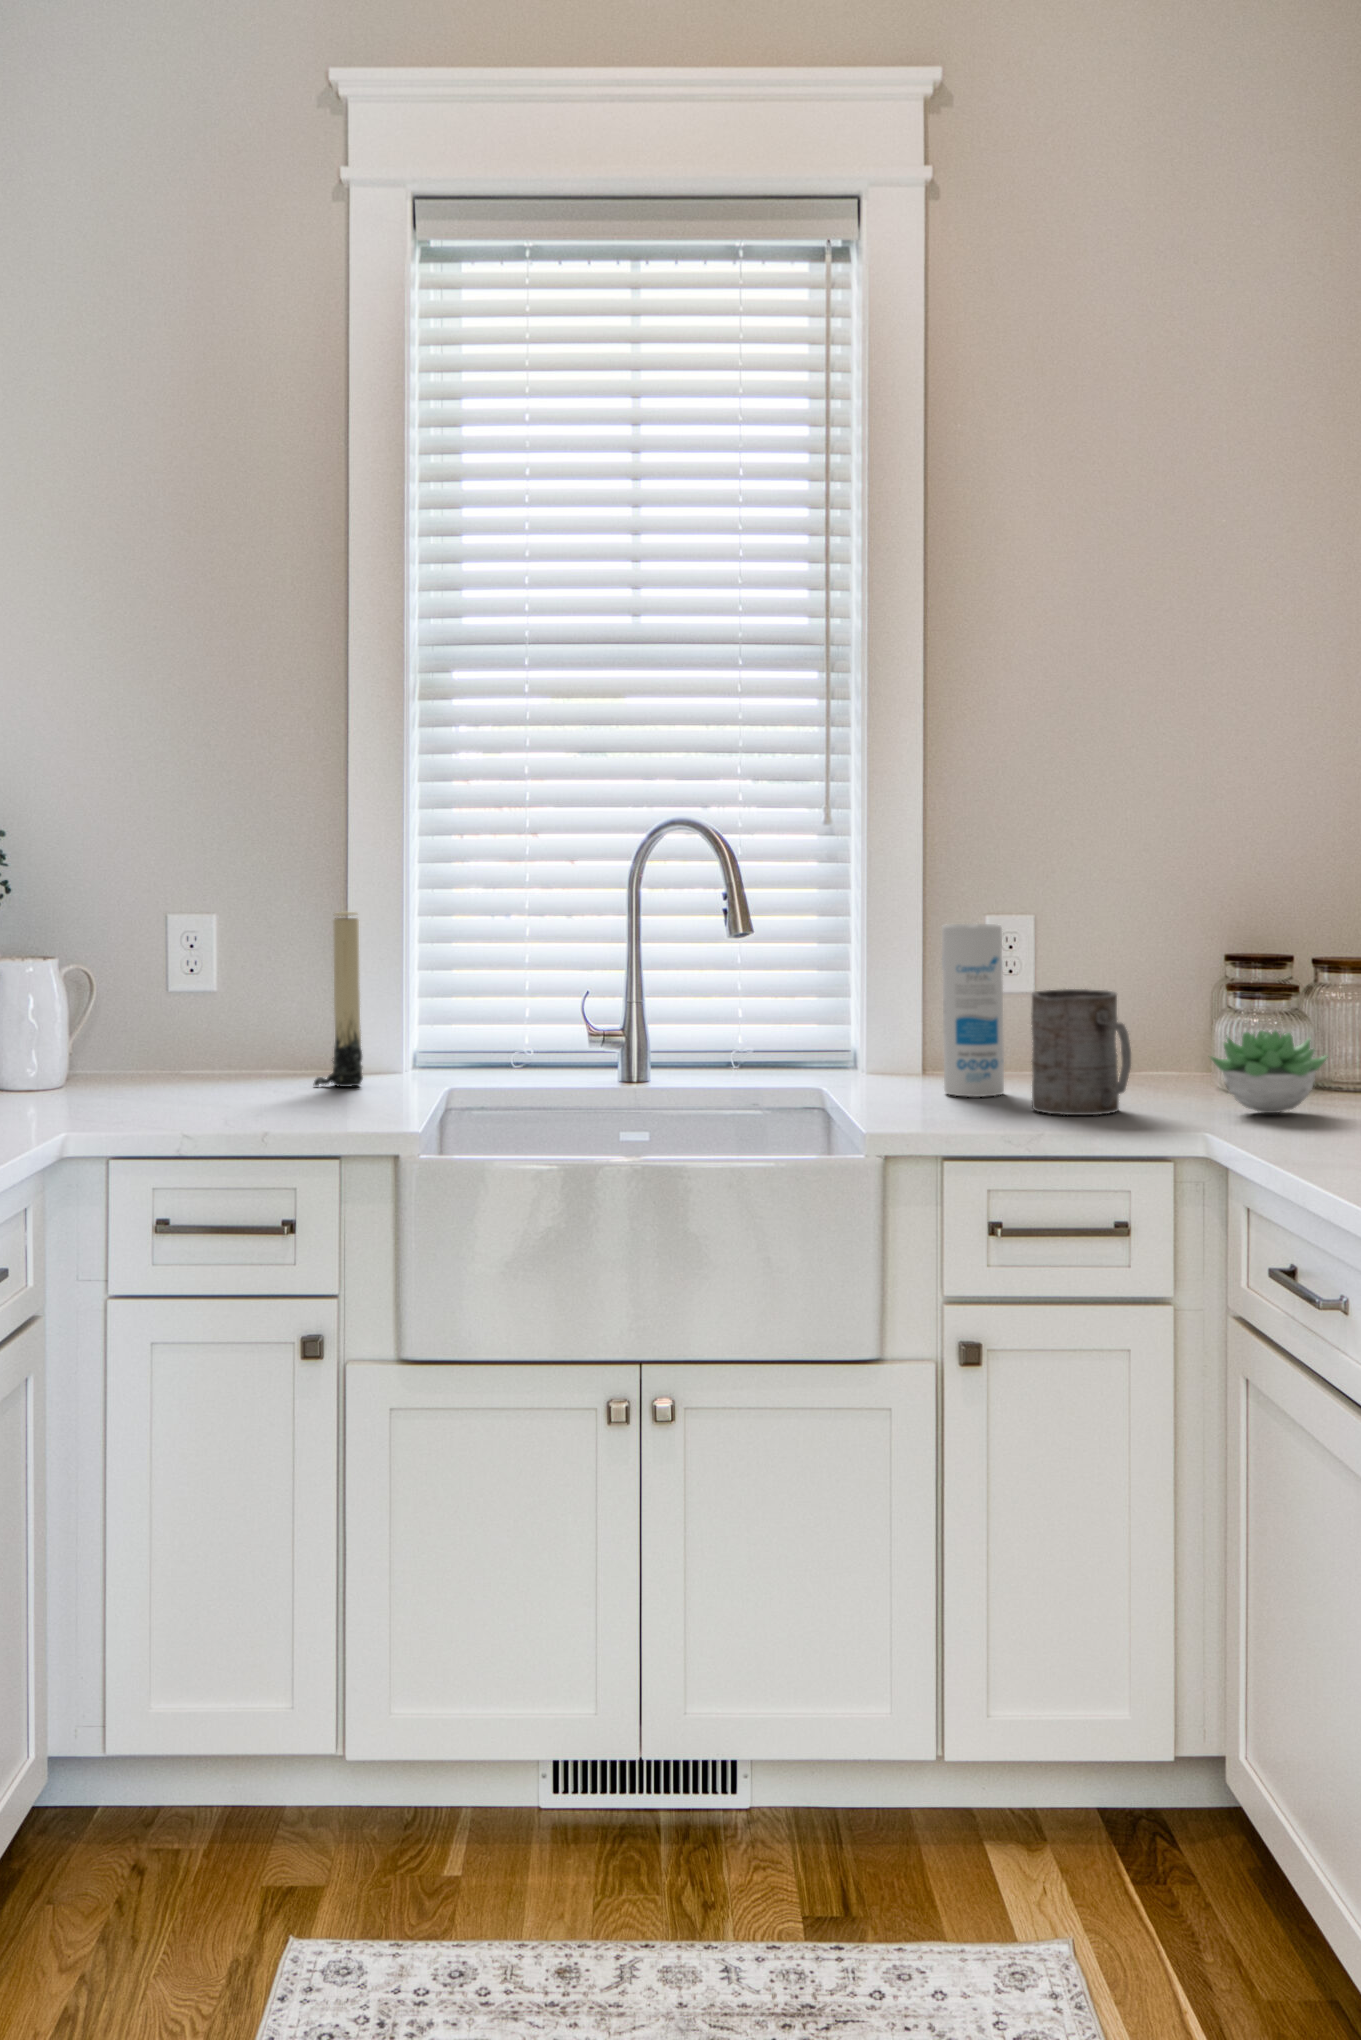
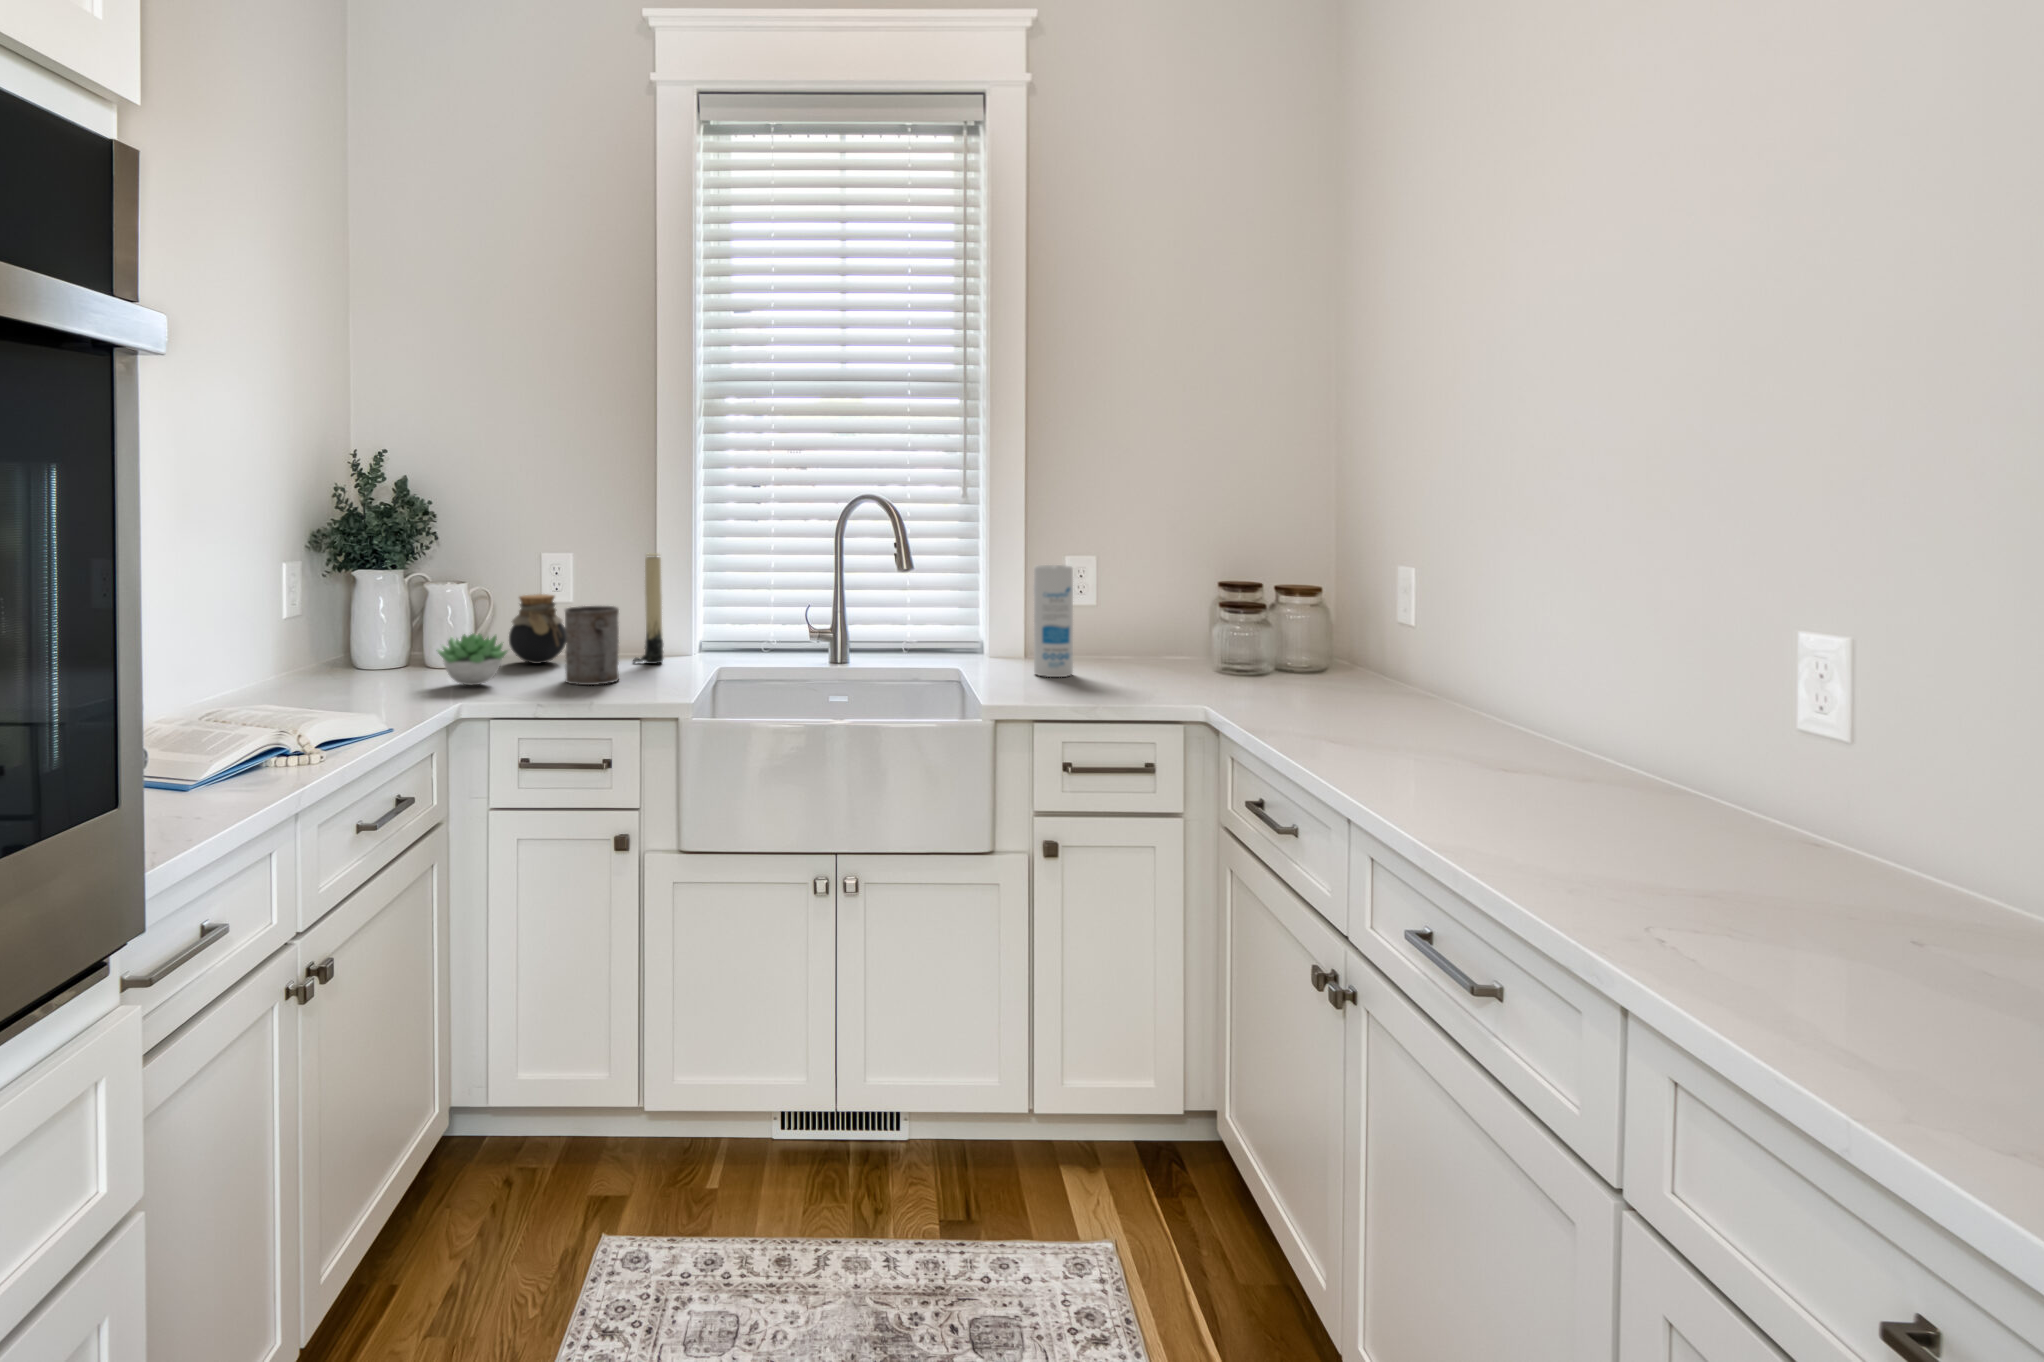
jar: none [119,978,210,1087] -> present [509,594,567,664]
mug: present [1031,989,1131,1115] -> present [565,606,619,685]
succulent plant: present [1211,1031,1328,1113] -> present [437,634,507,685]

